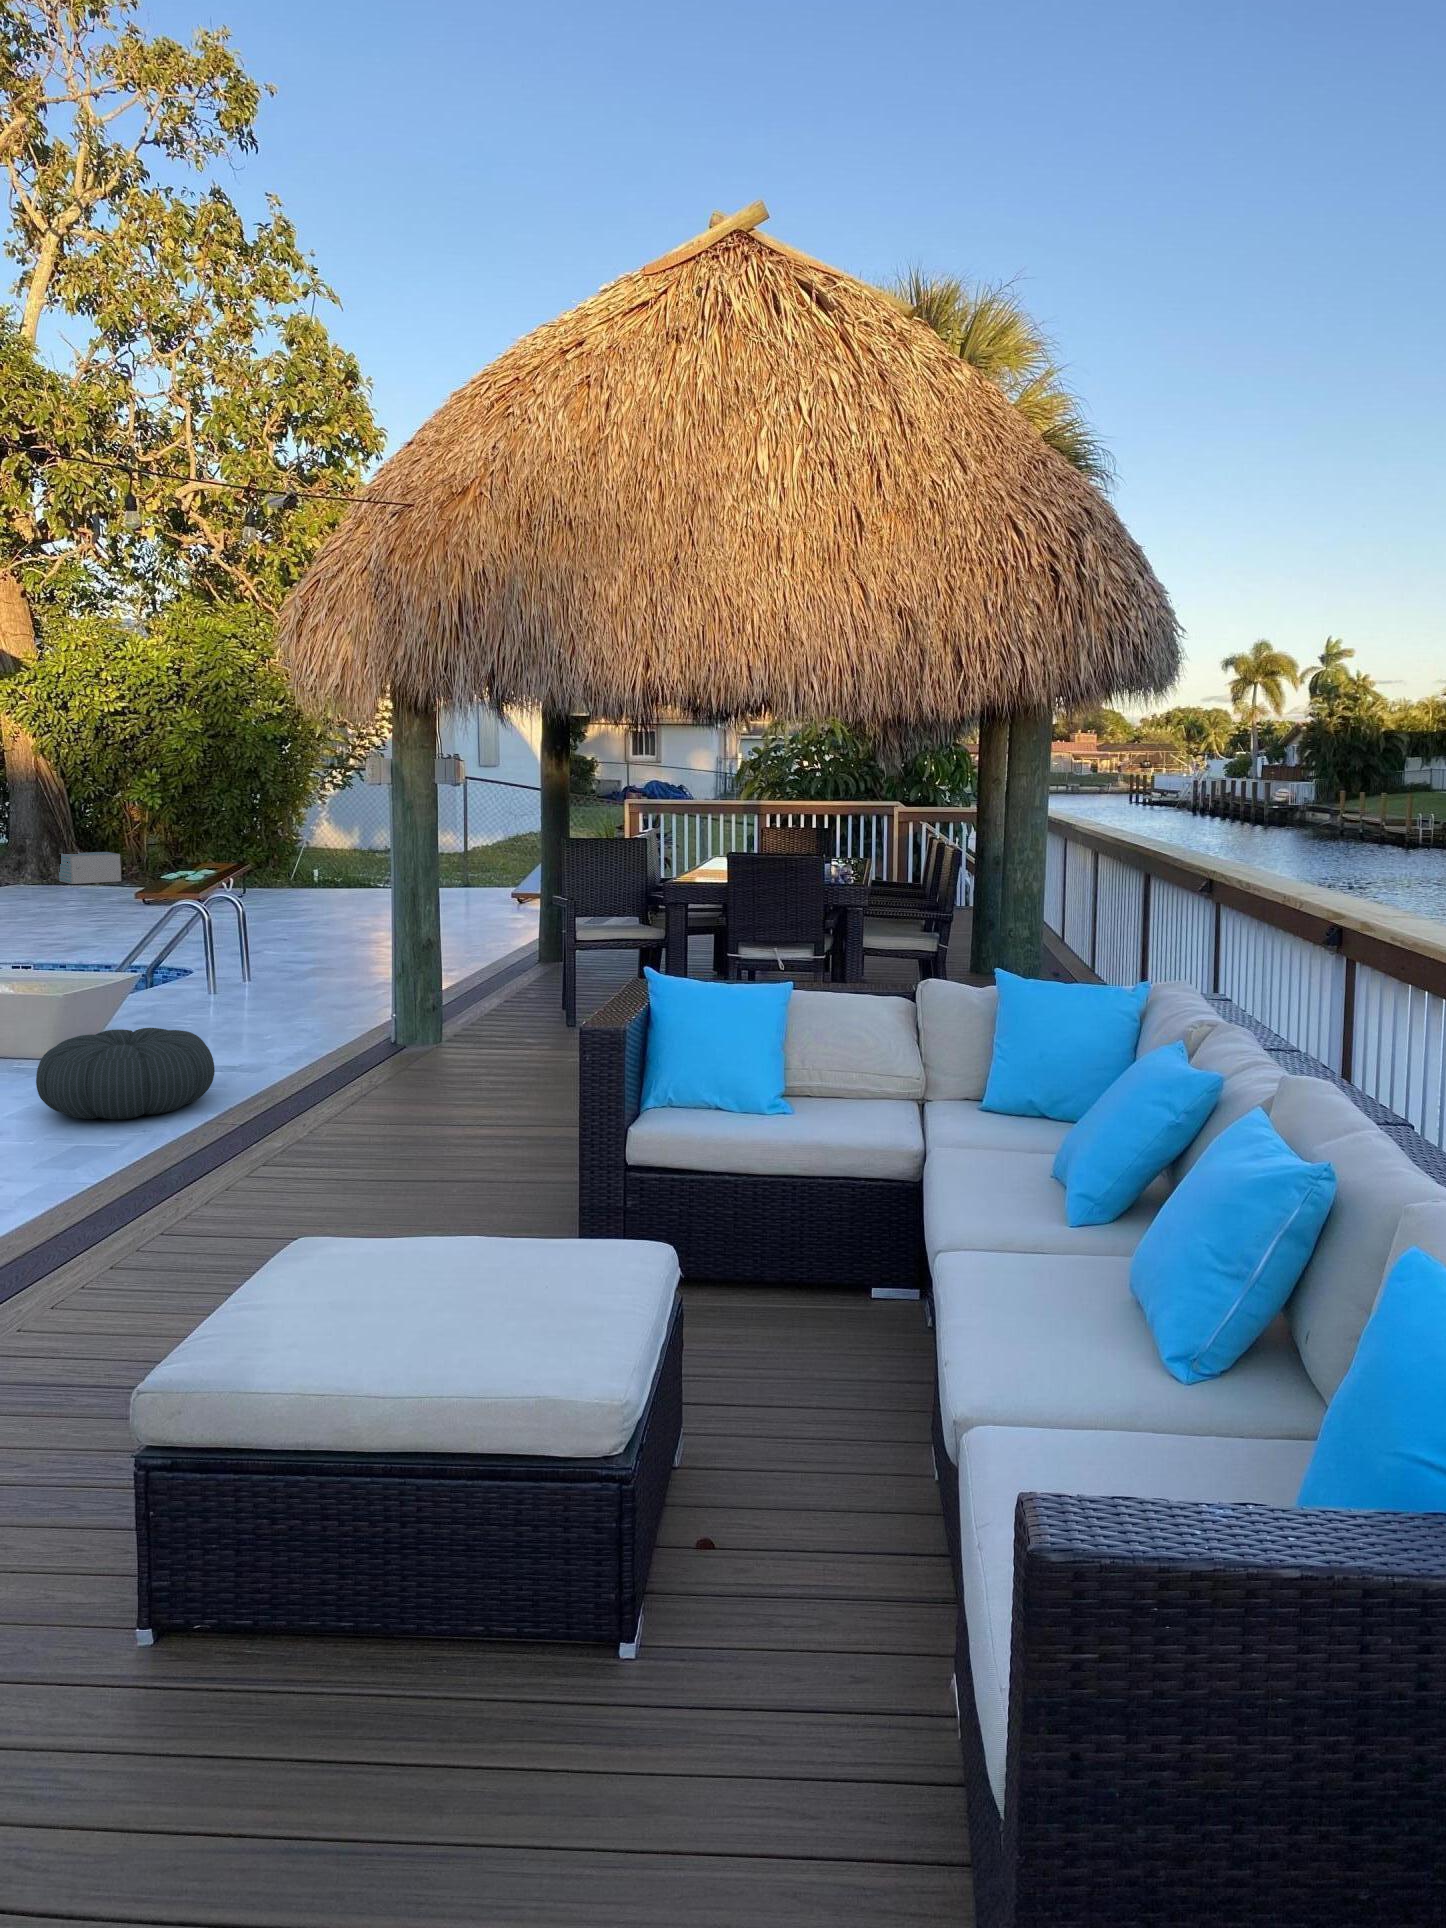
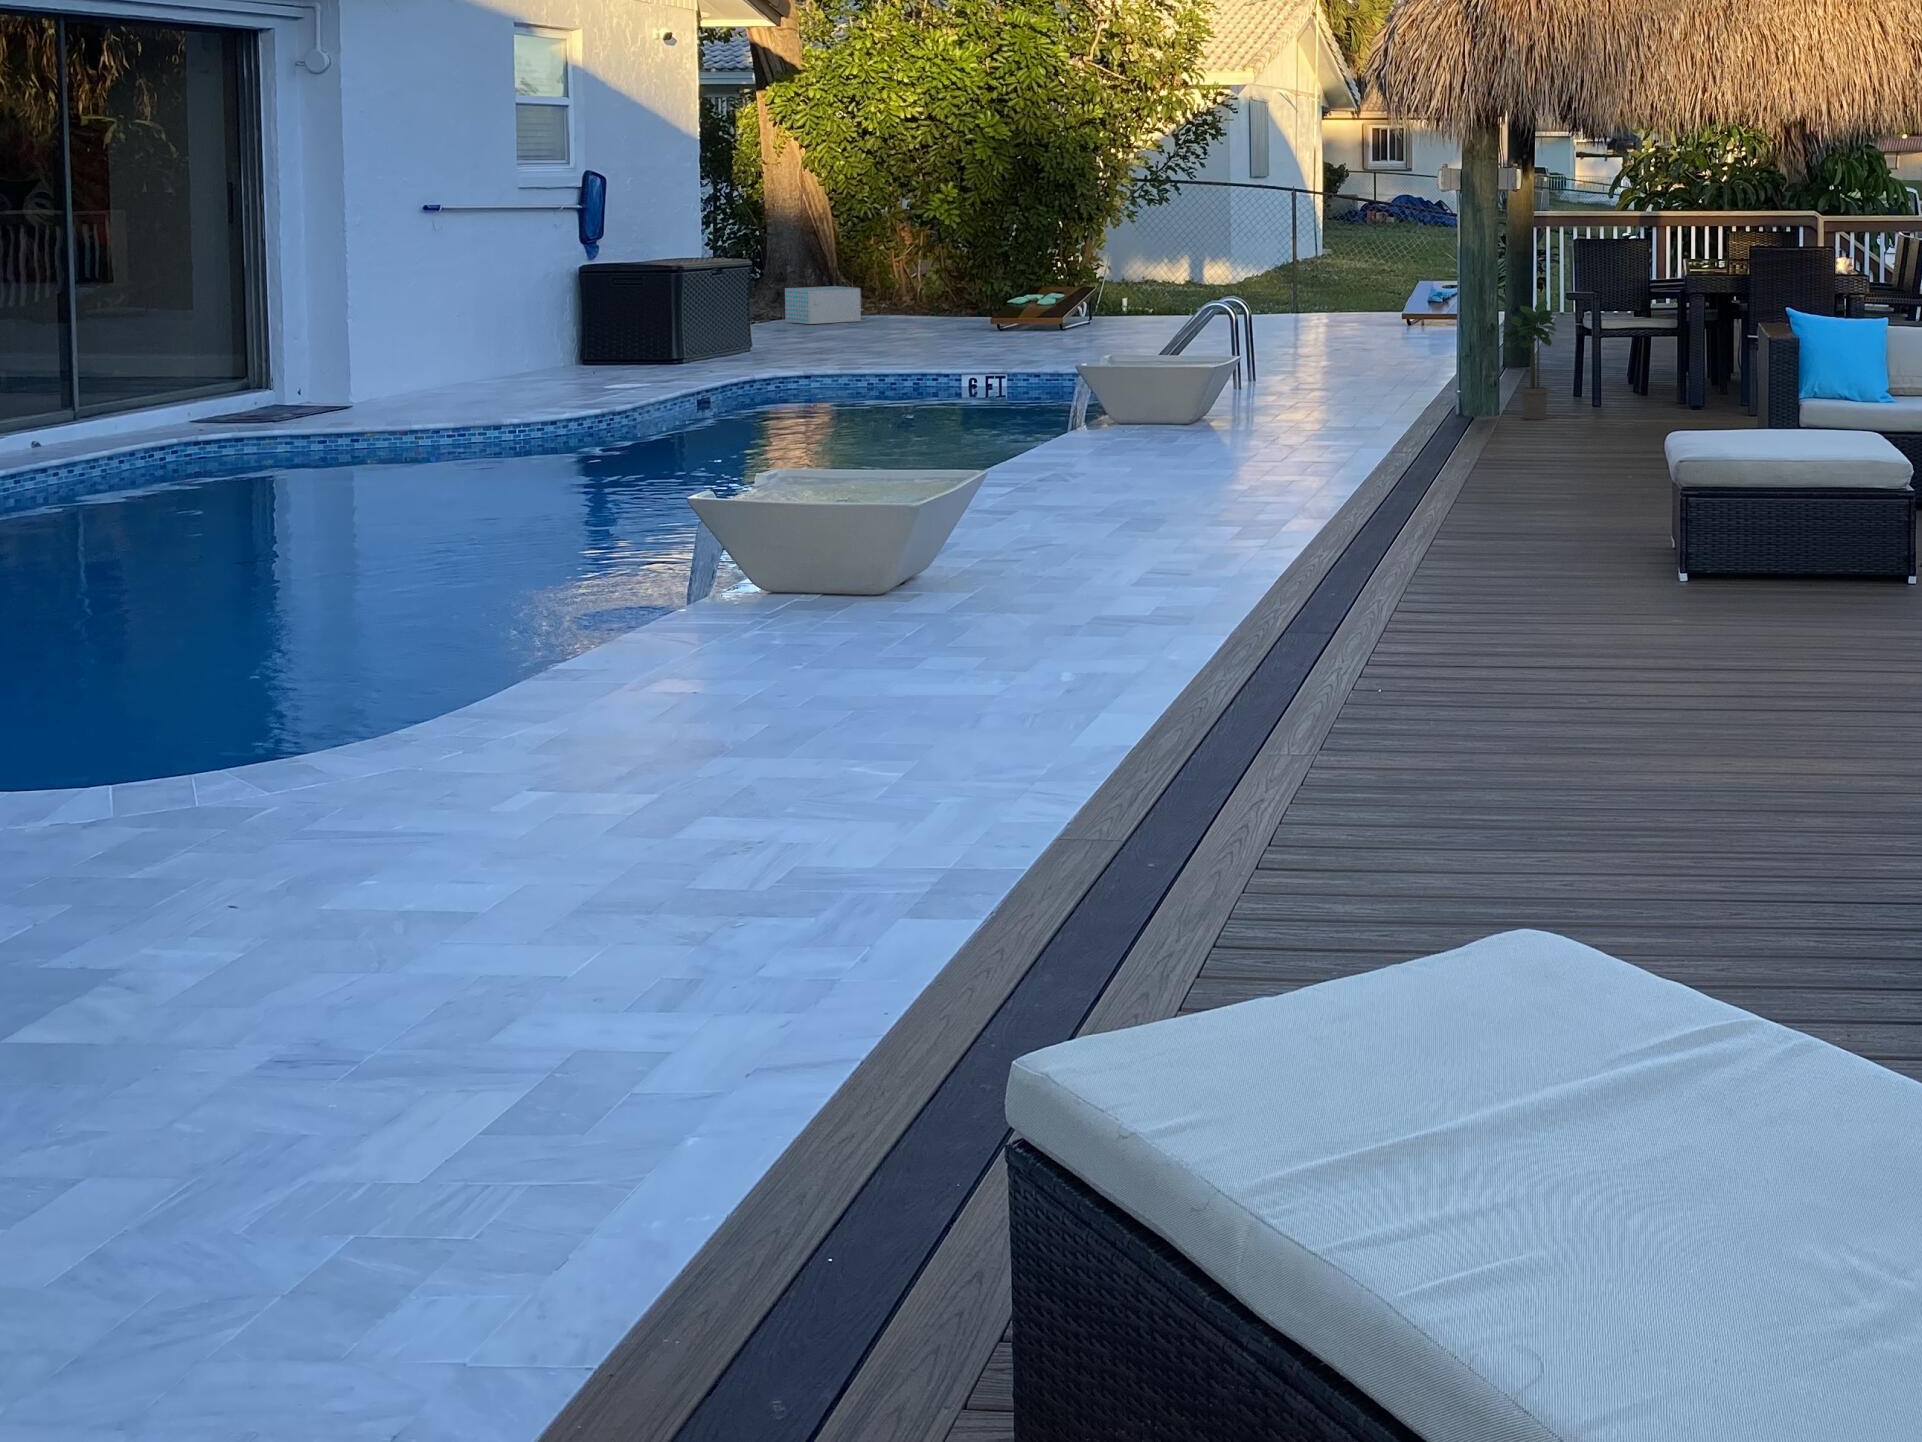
potted plant: none [444,908,514,1043] -> present [1501,301,1556,420]
pouf: present [36,1028,215,1119] -> none [1245,391,1375,455]

